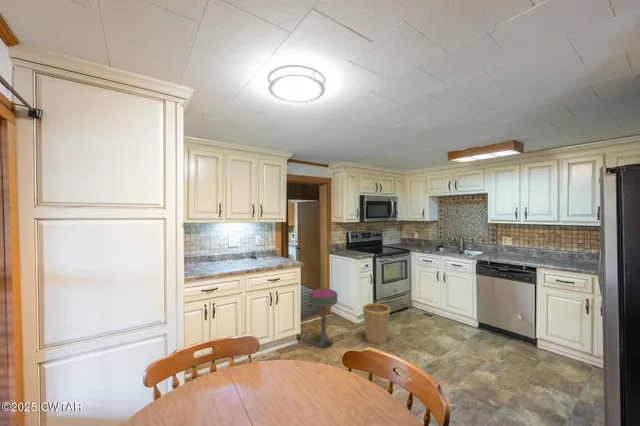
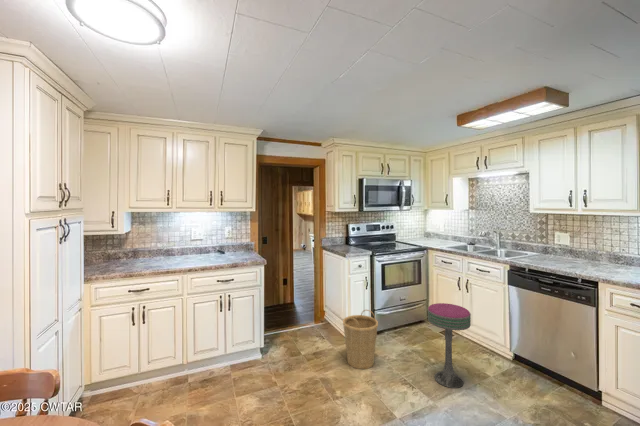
bar stool: present [309,289,337,348] -> present [428,303,471,388]

